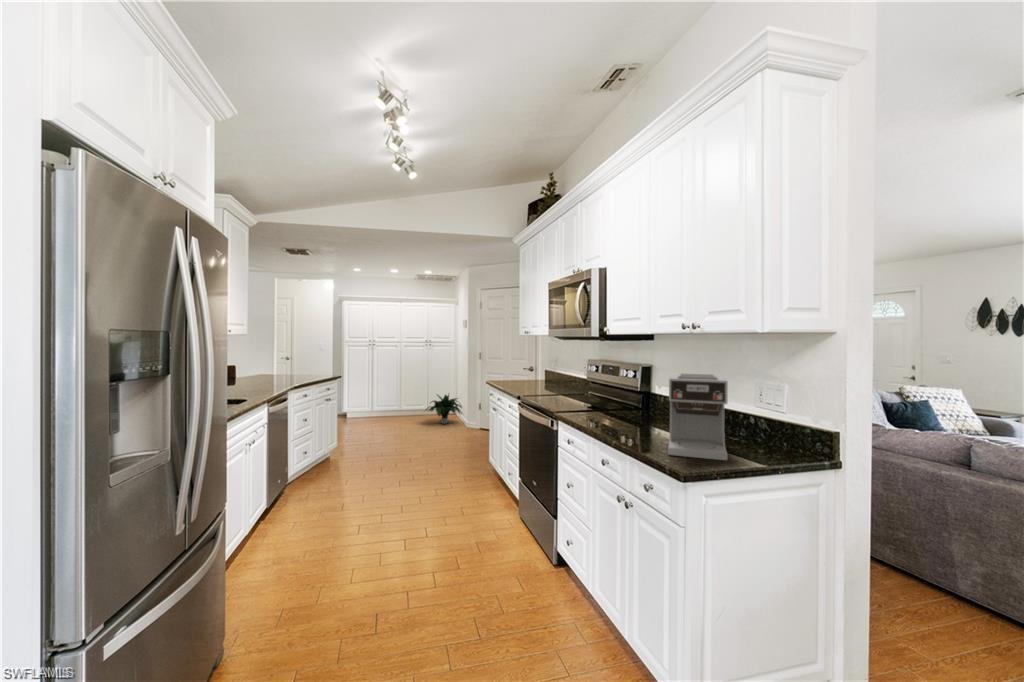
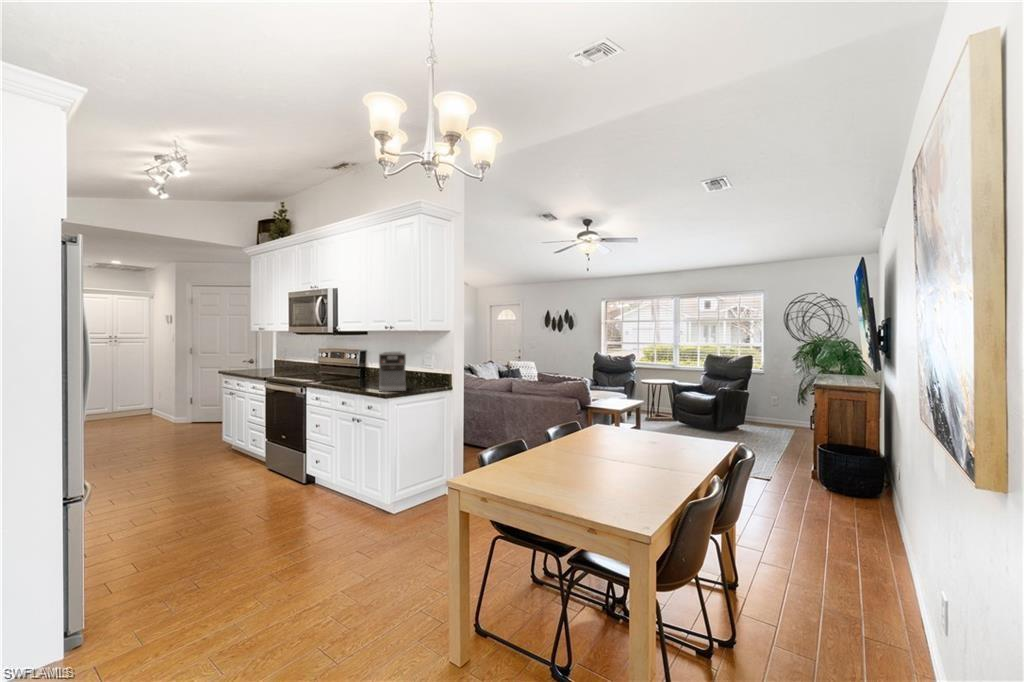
potted plant: present [426,395,462,424] -> none [114,391,168,425]

